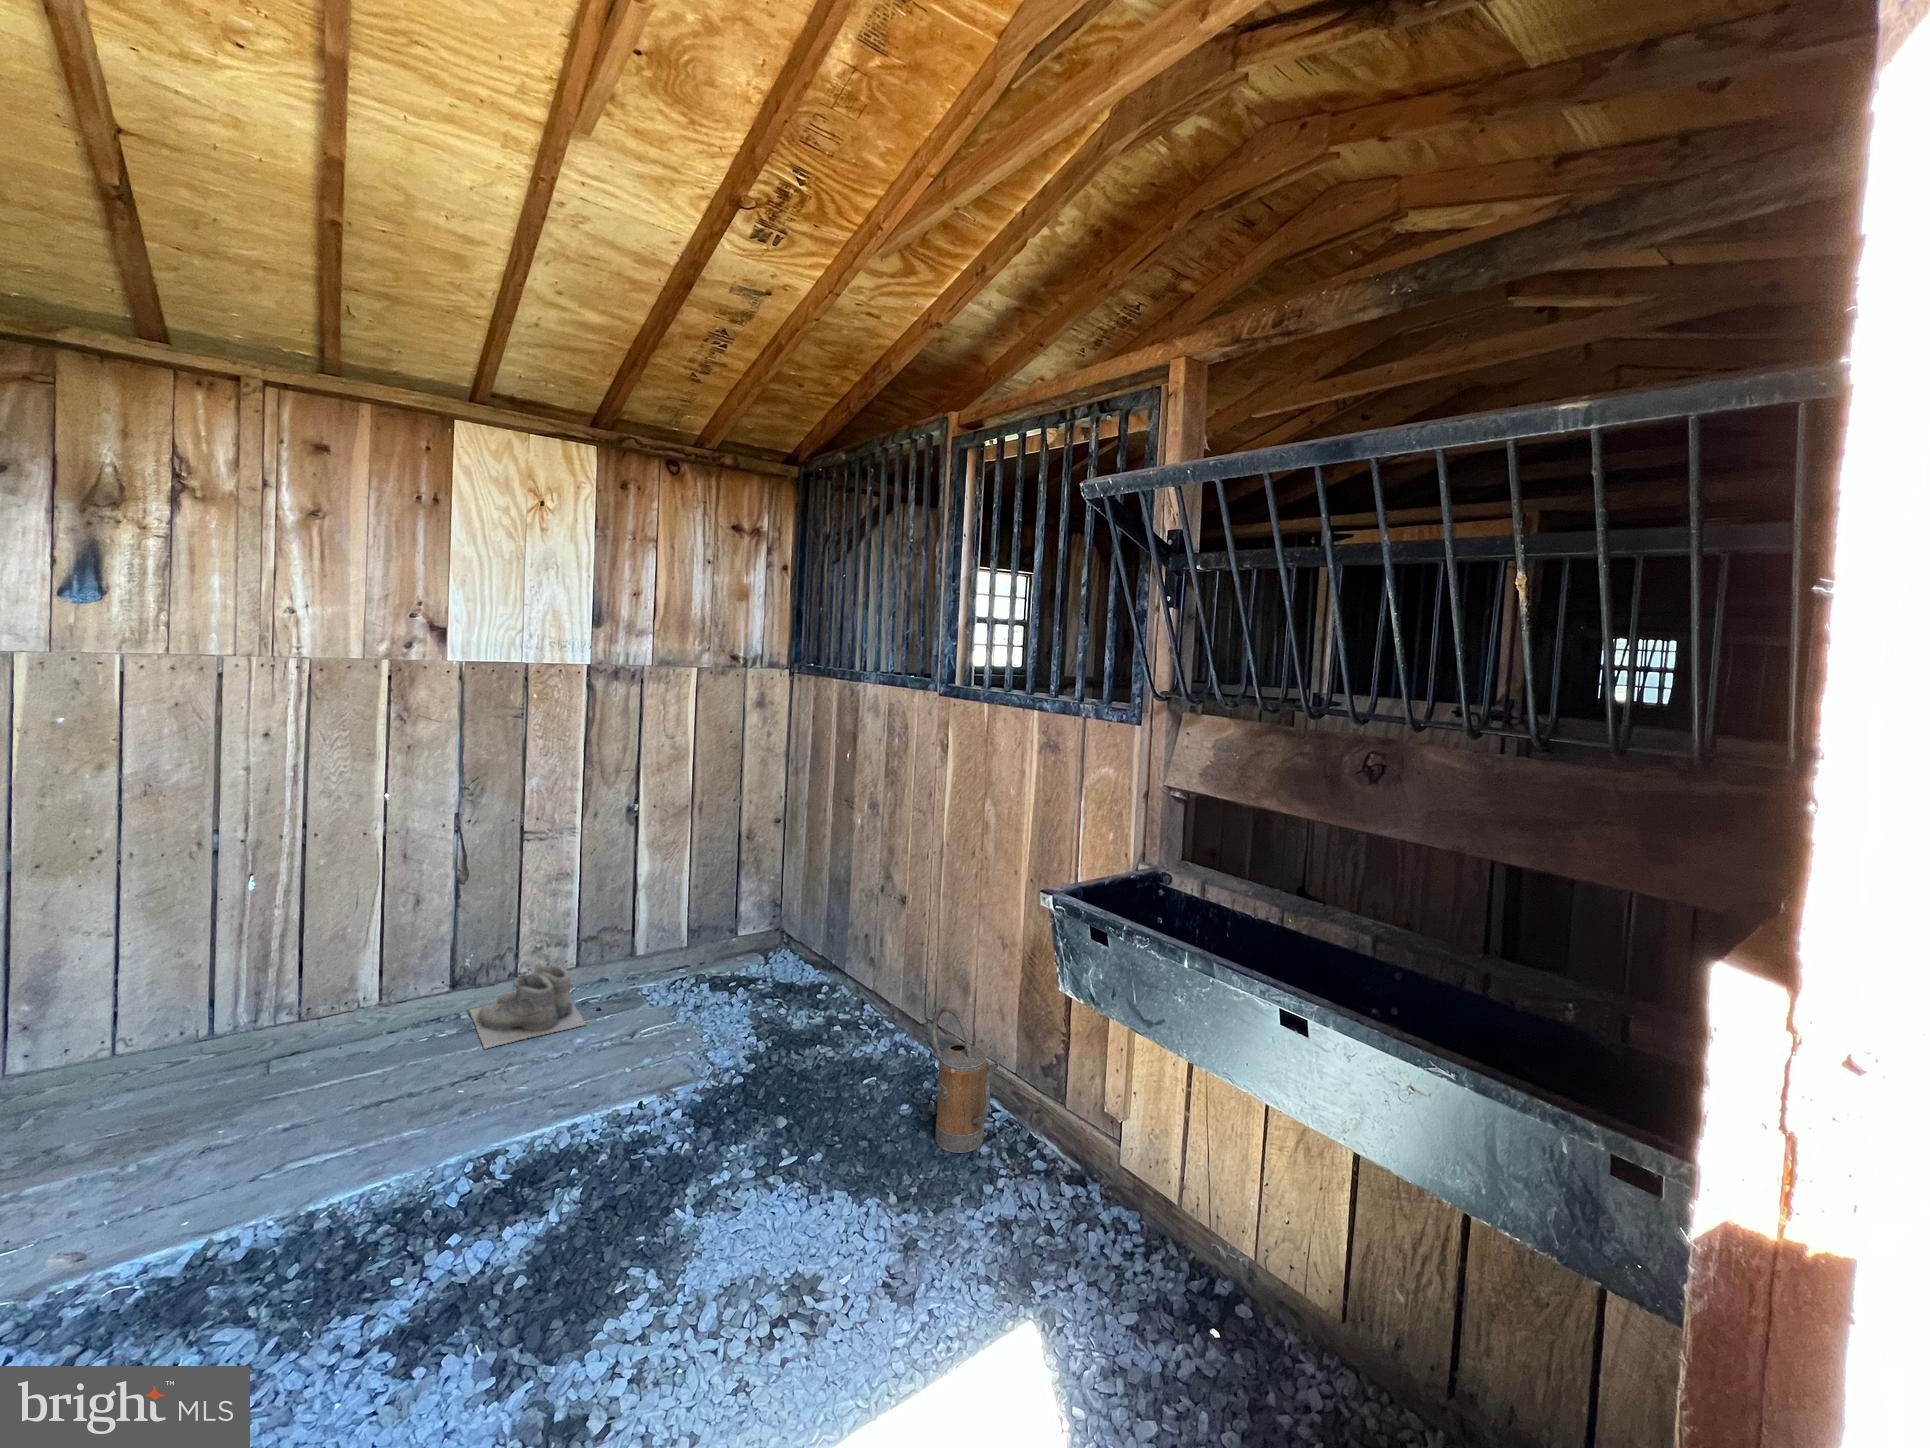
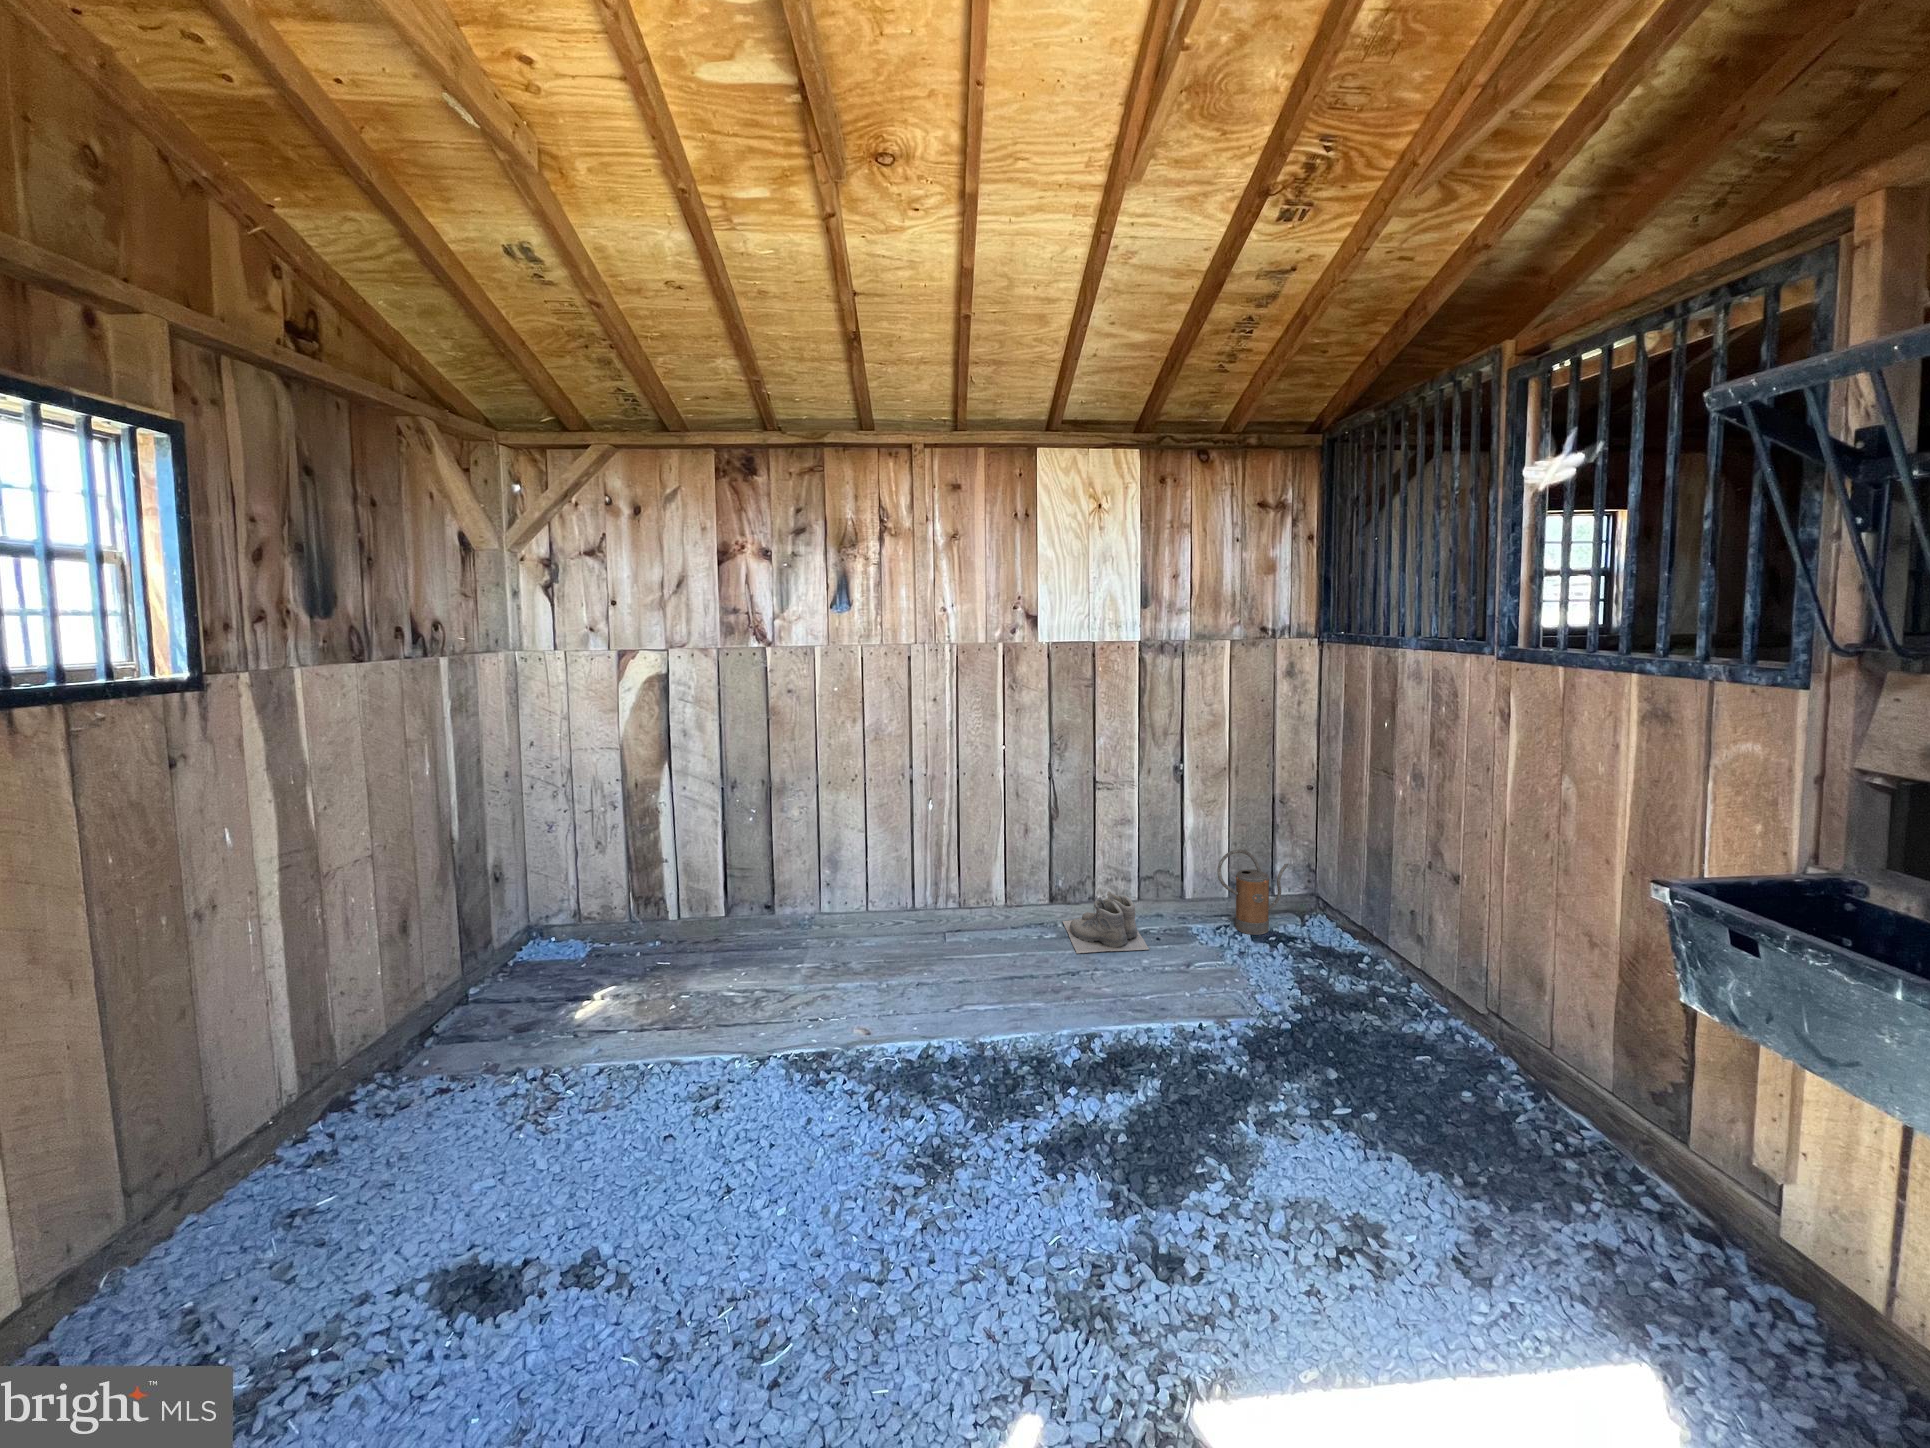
watering can: present [932,1006,999,1153] -> present [1217,849,1288,935]

